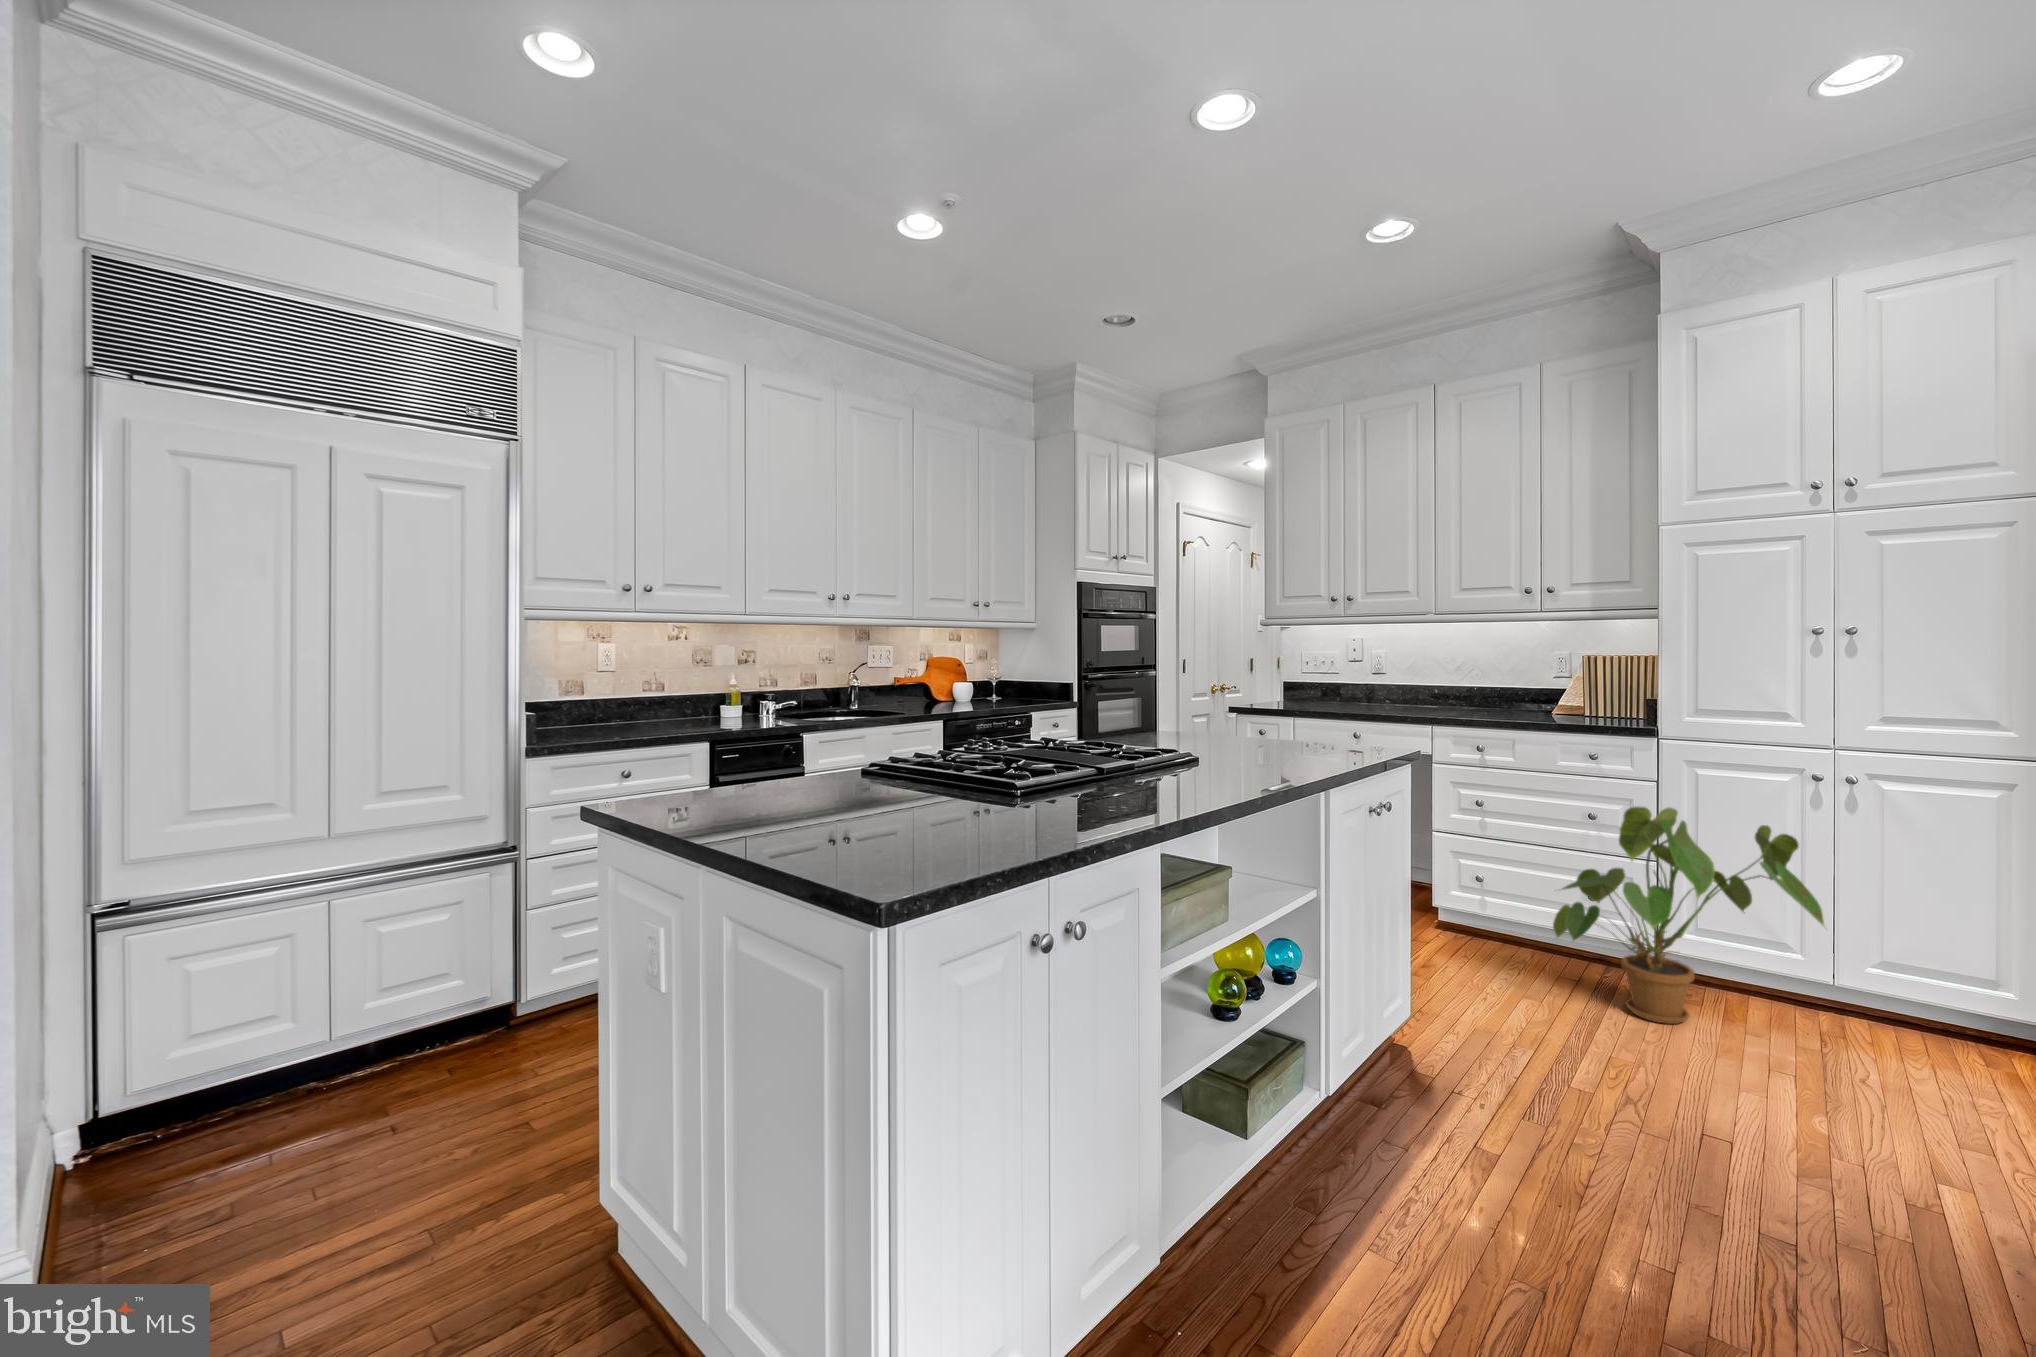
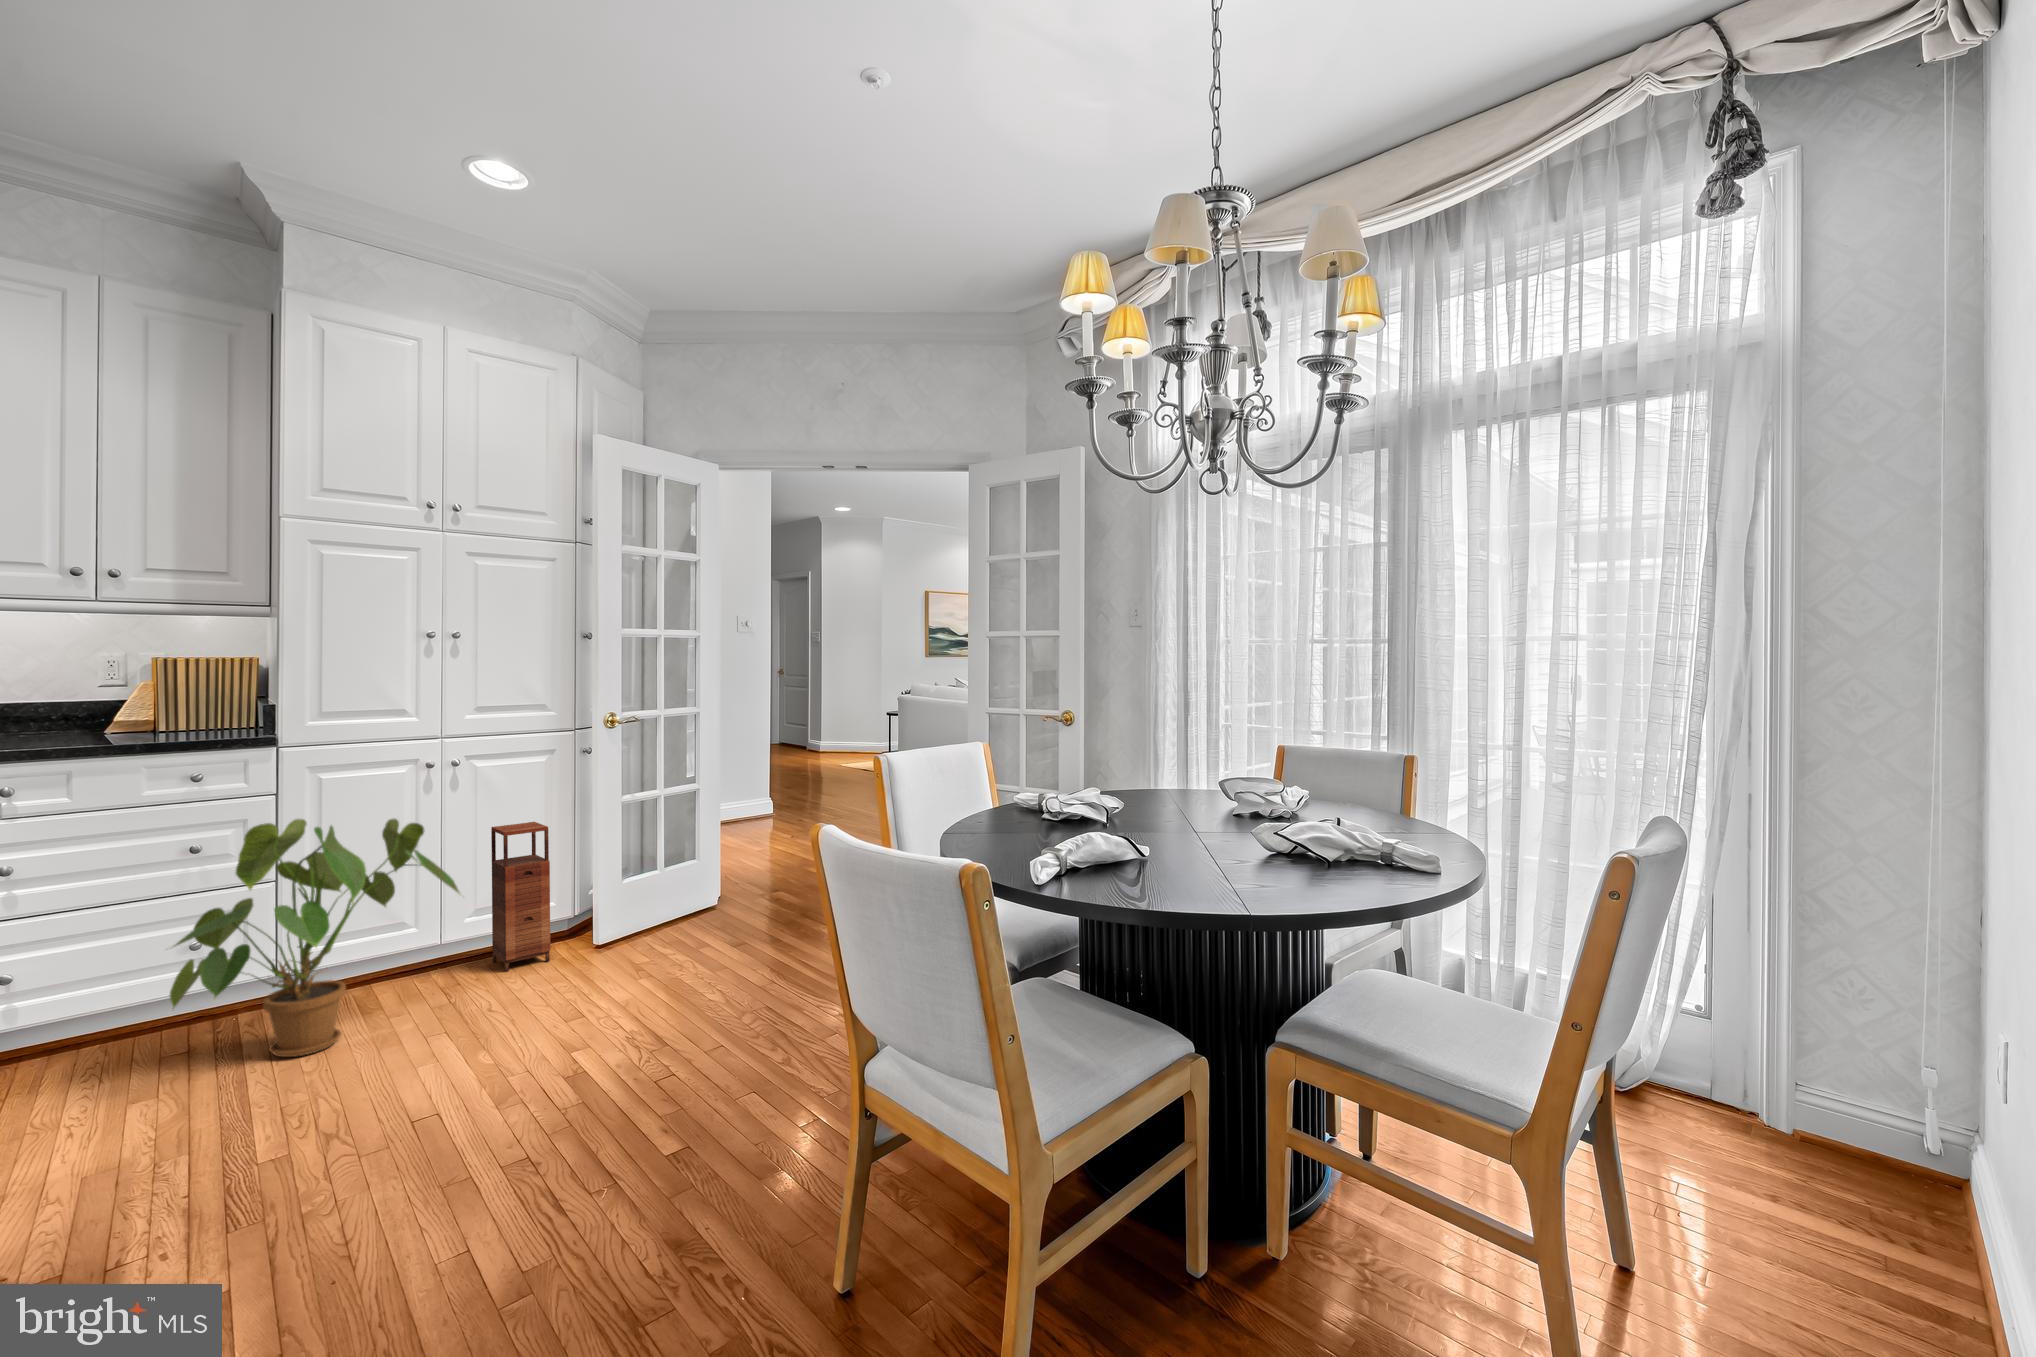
storage cabinet: none [1900,859,1985,1049] -> present [491,822,550,971]

